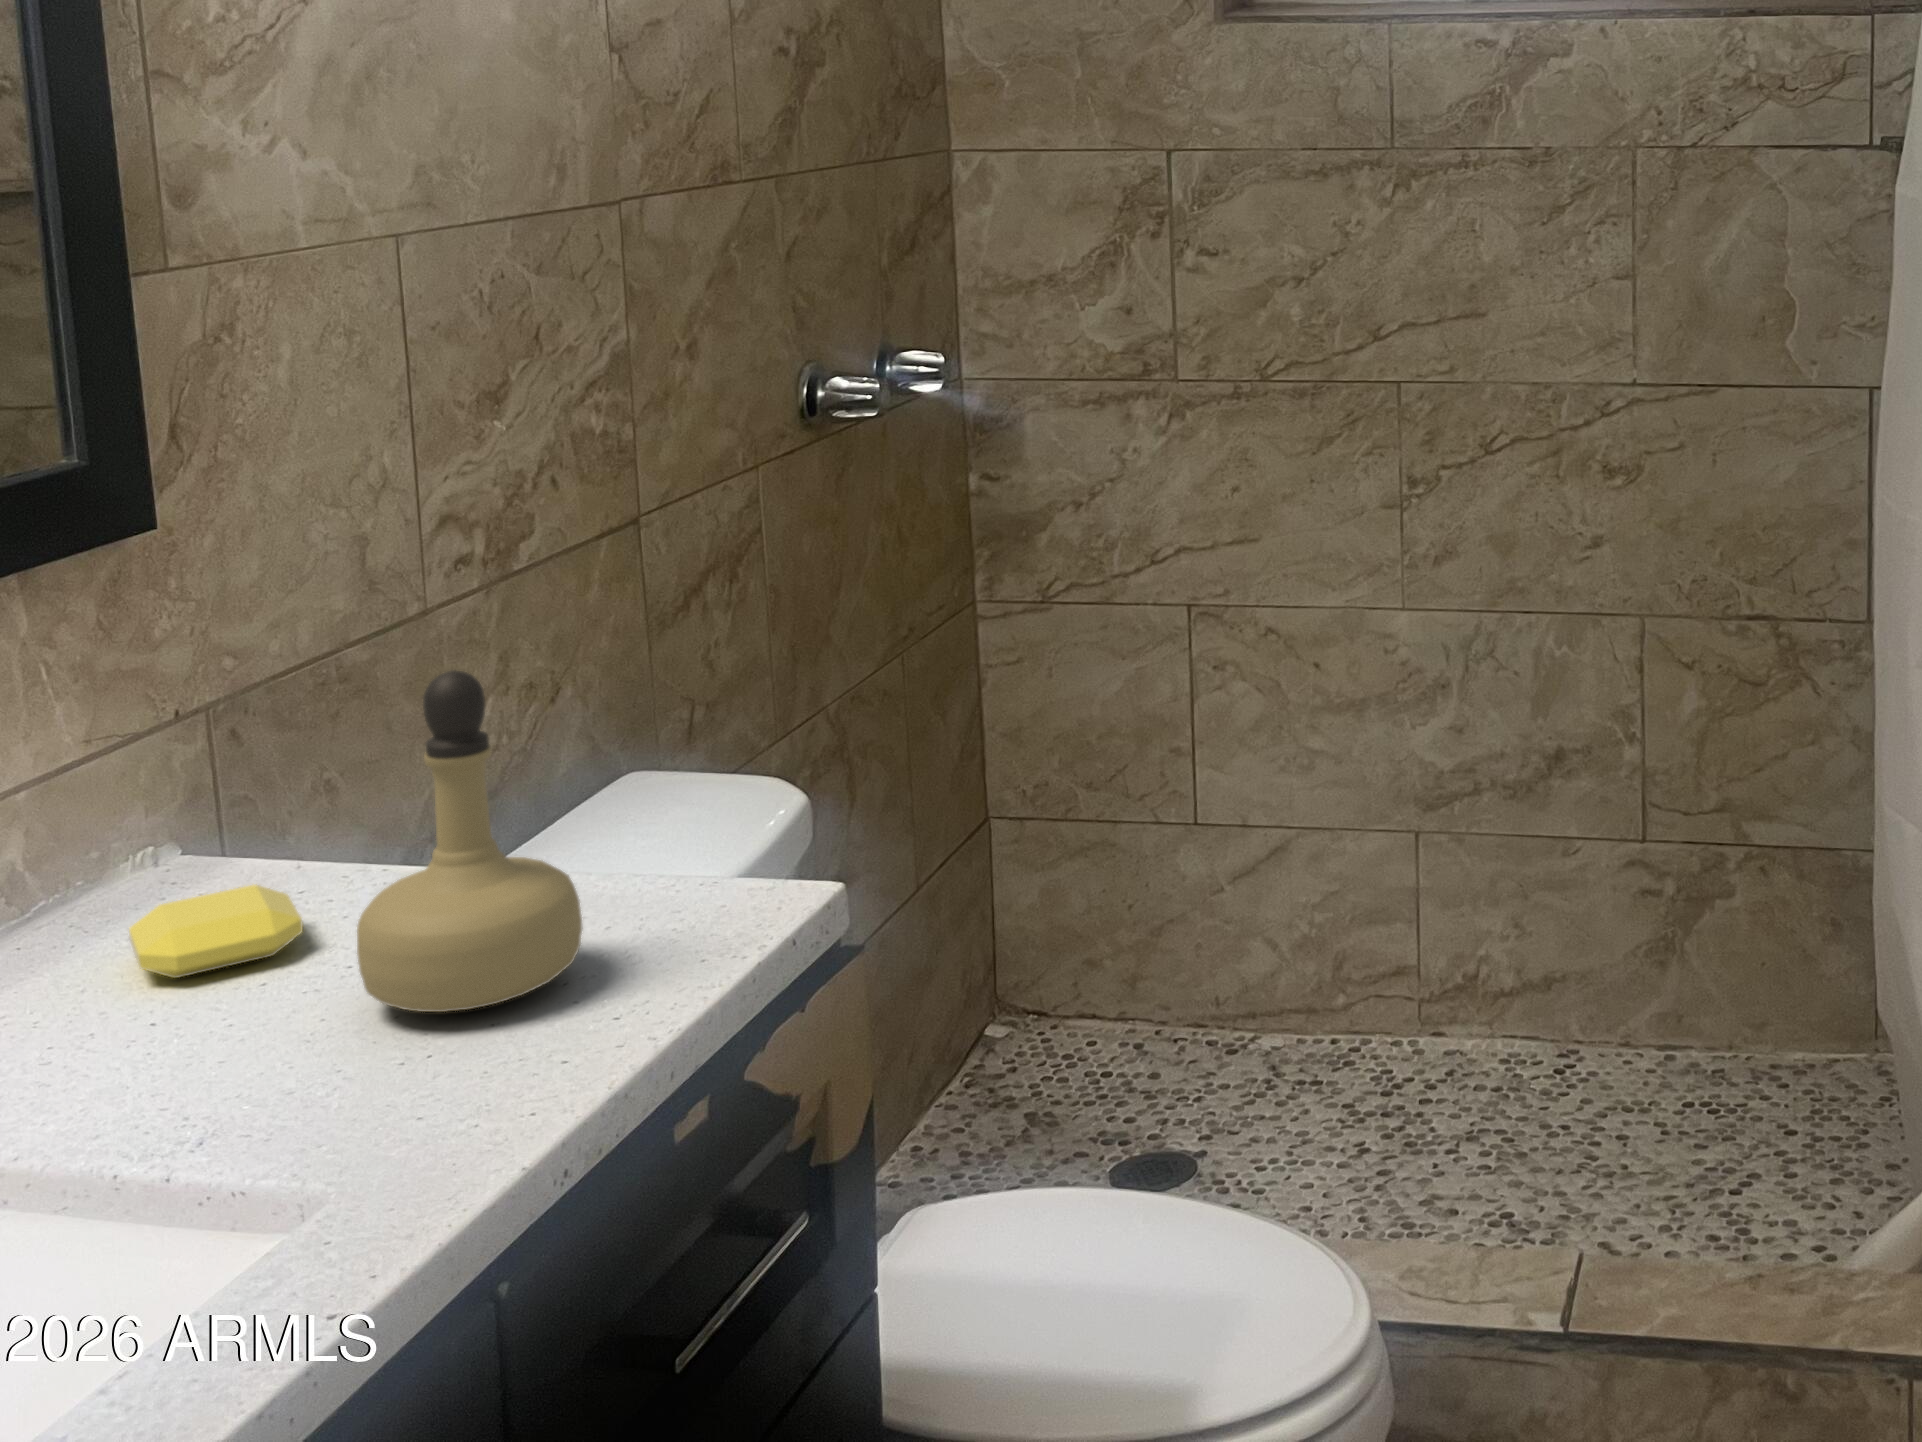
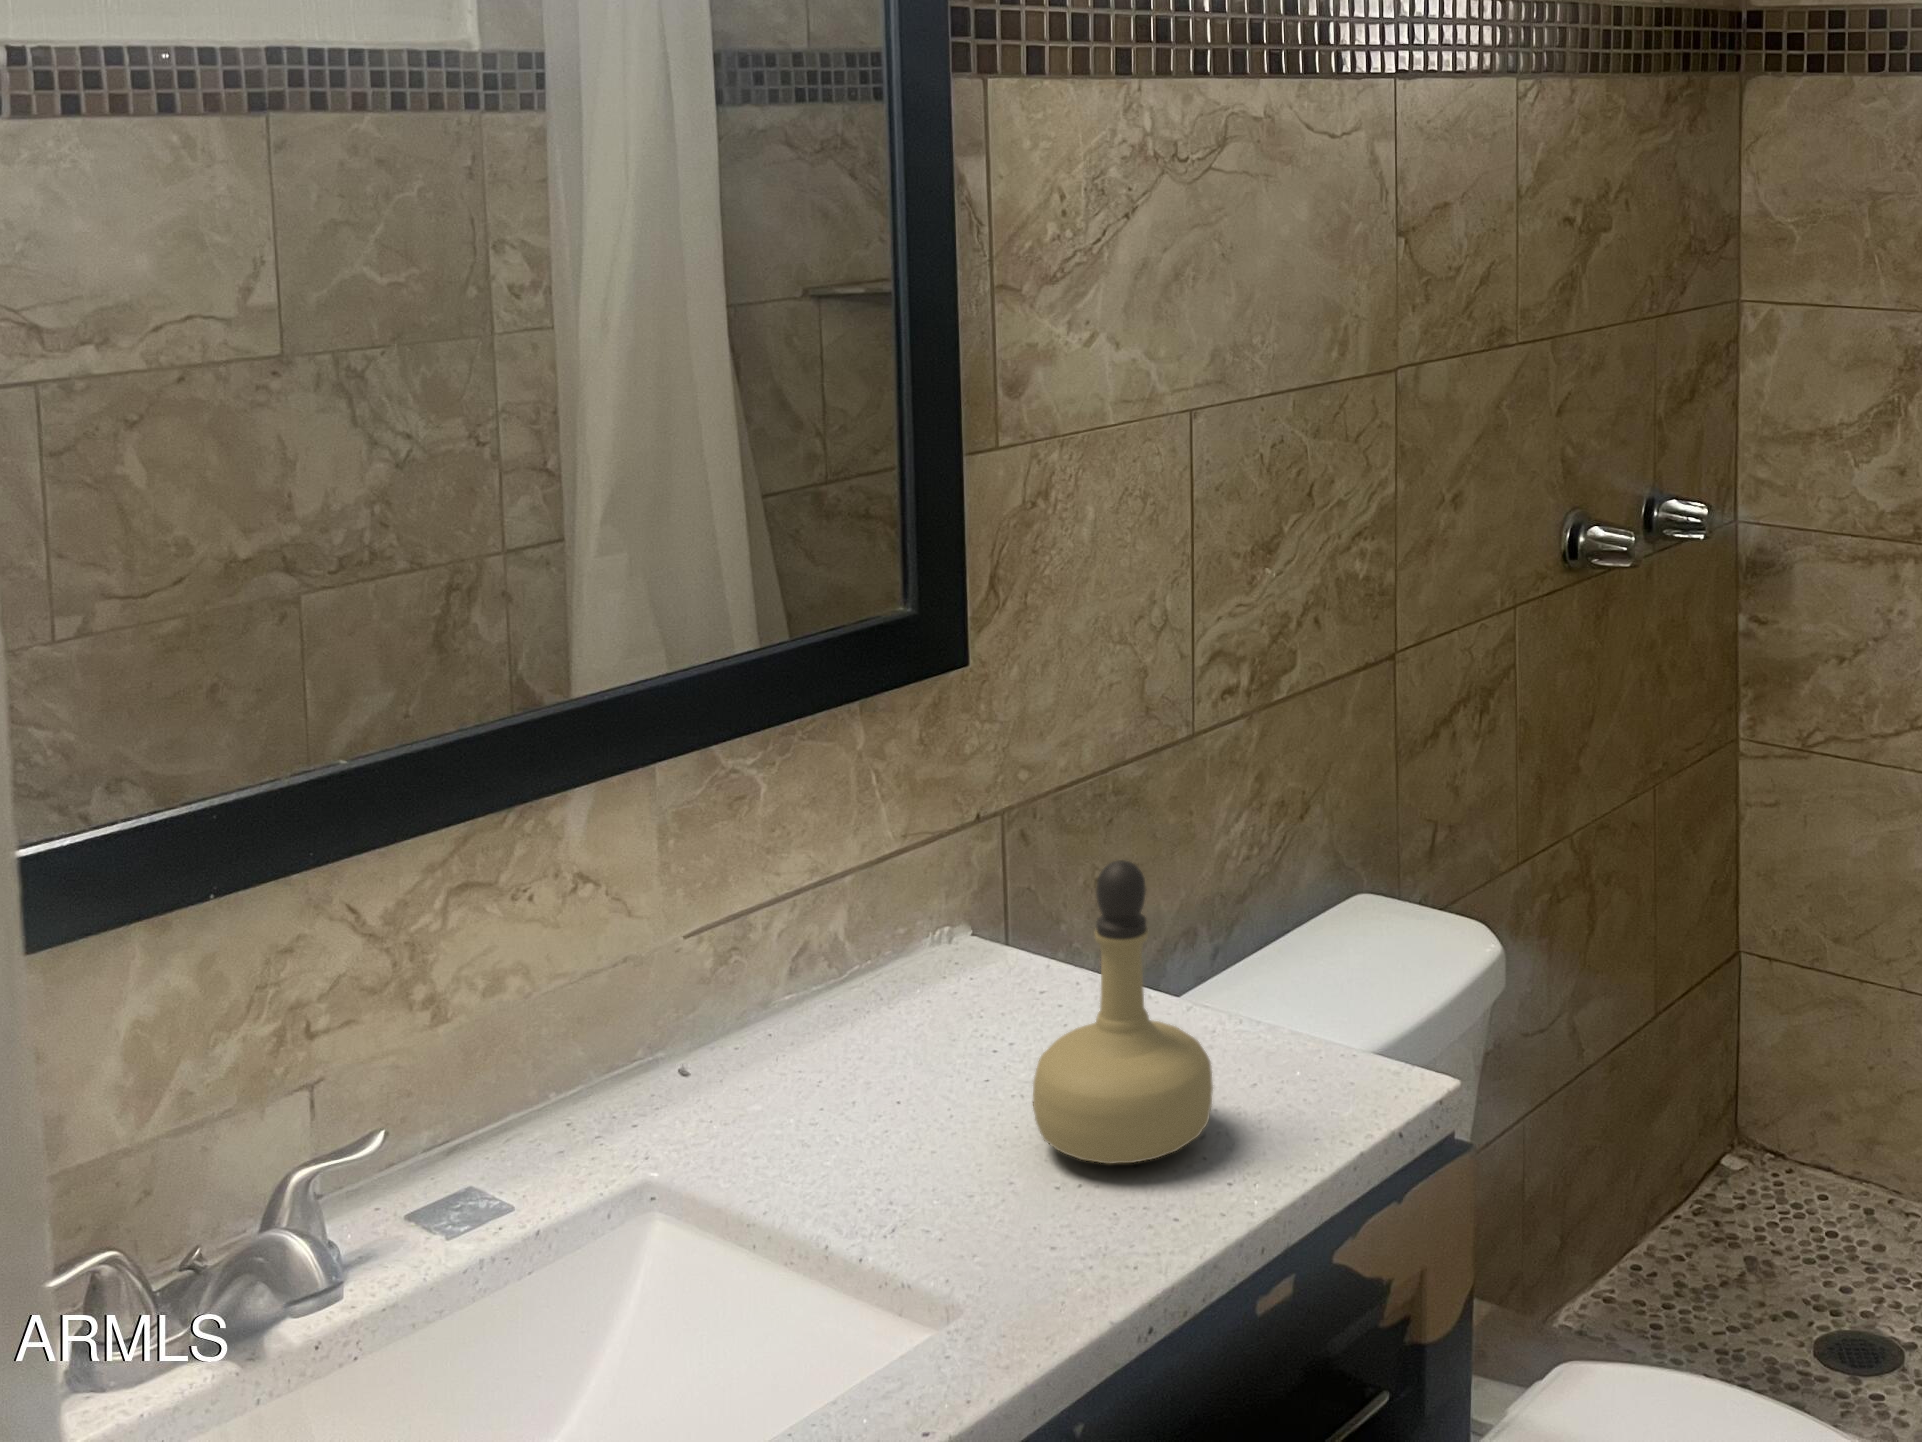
soap bar: present [129,884,303,978] -> none [898,992,1019,1066]

